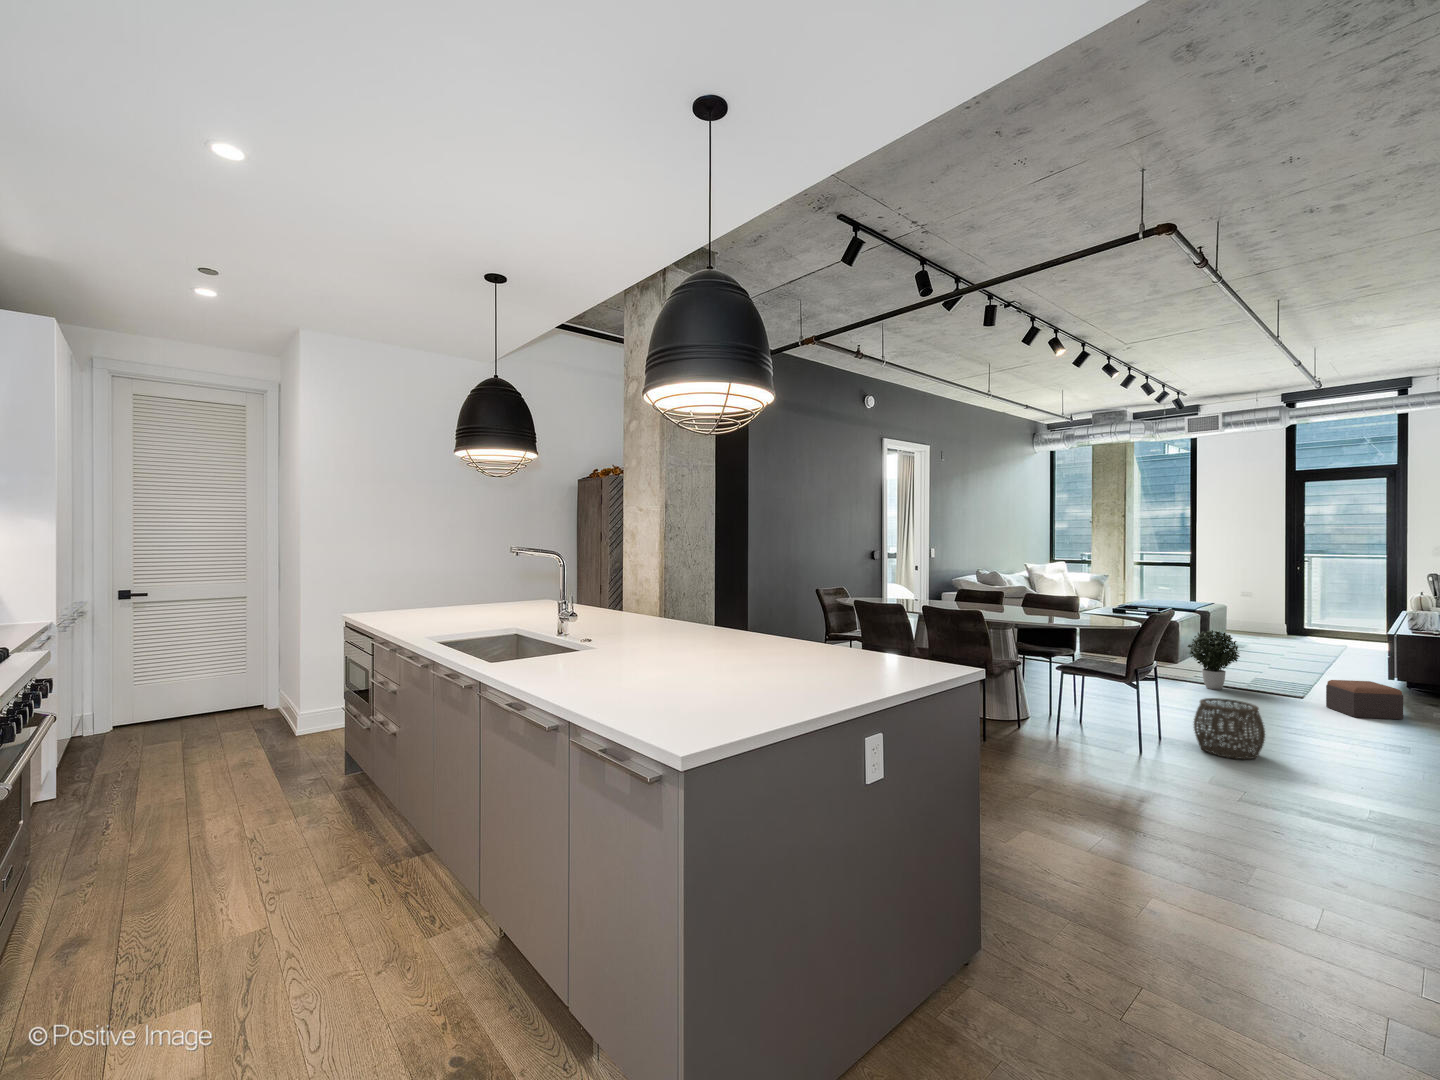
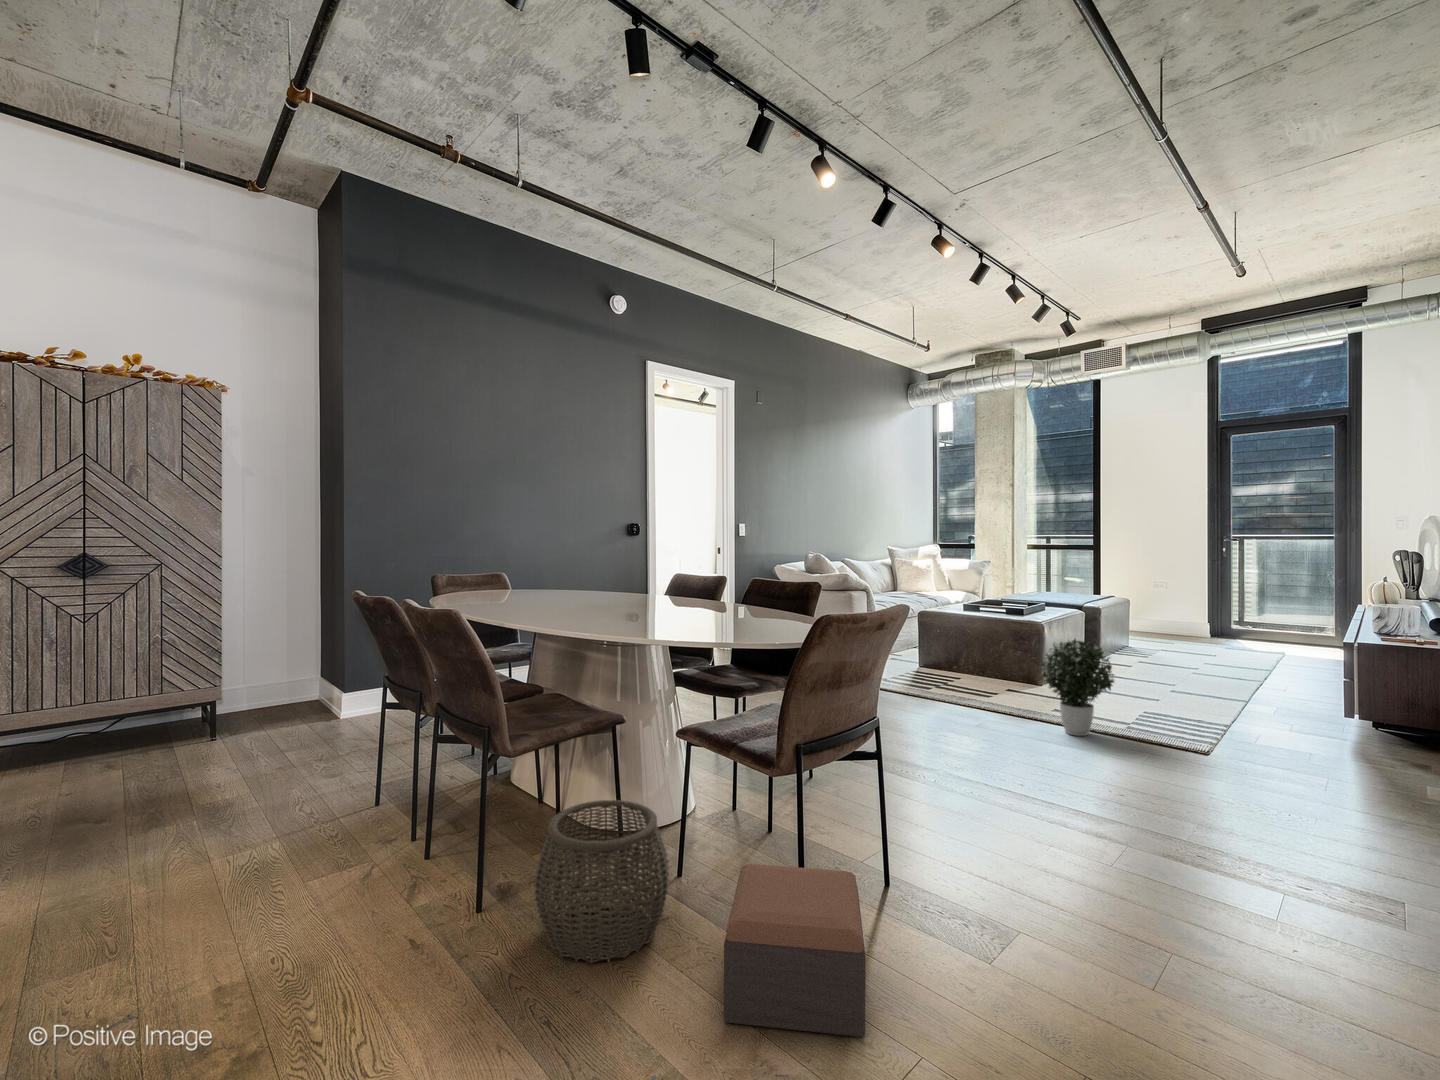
footstool: present [1326,680,1403,720] -> present [724,864,866,1037]
woven basket: present [1194,698,1265,760] -> present [534,800,670,963]

